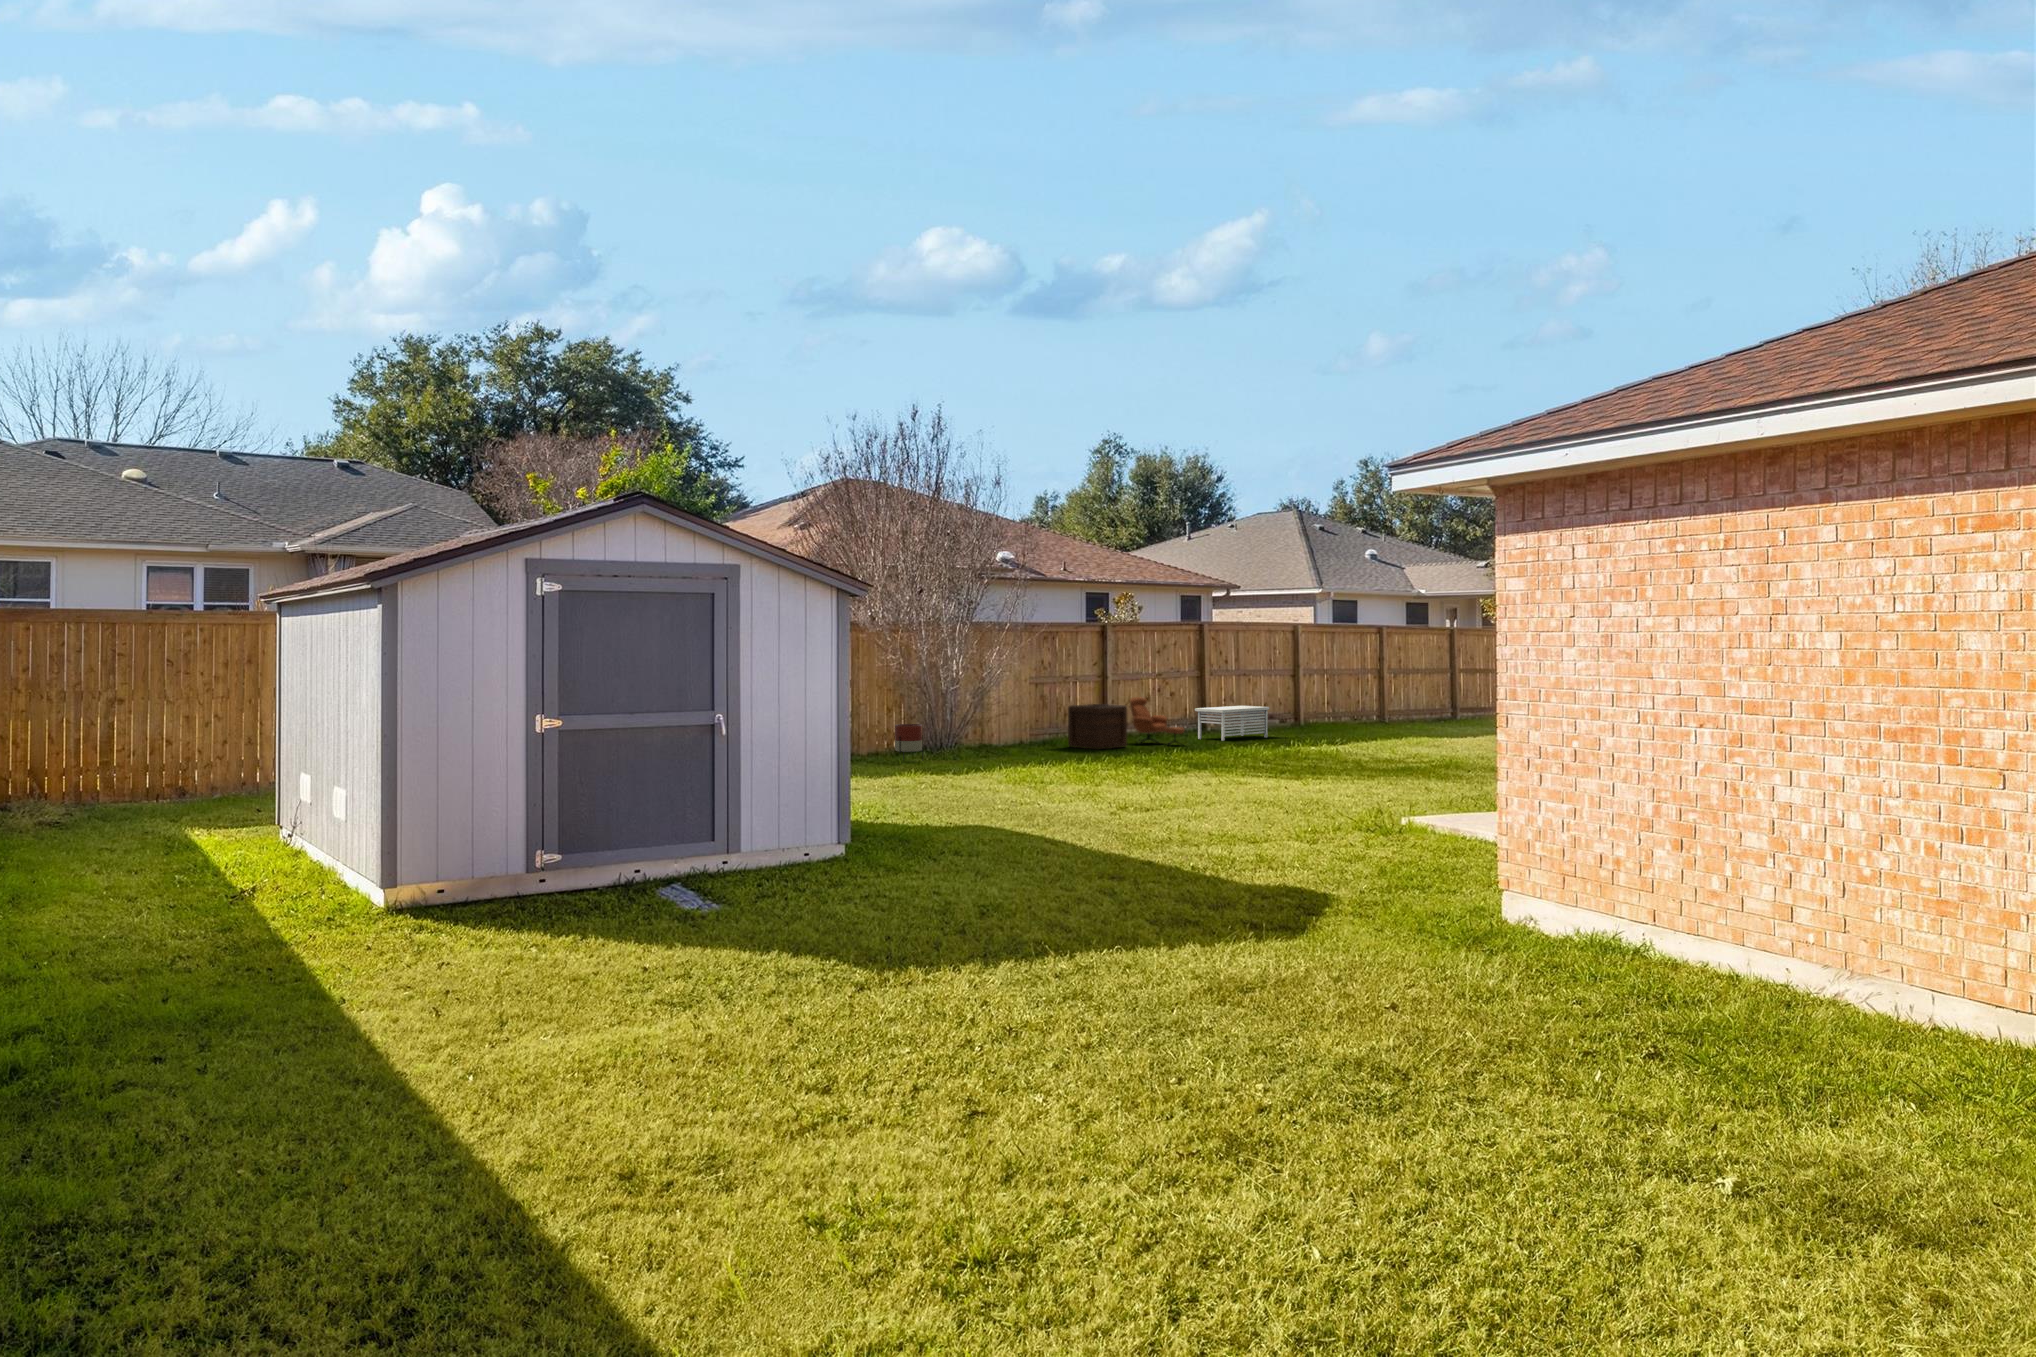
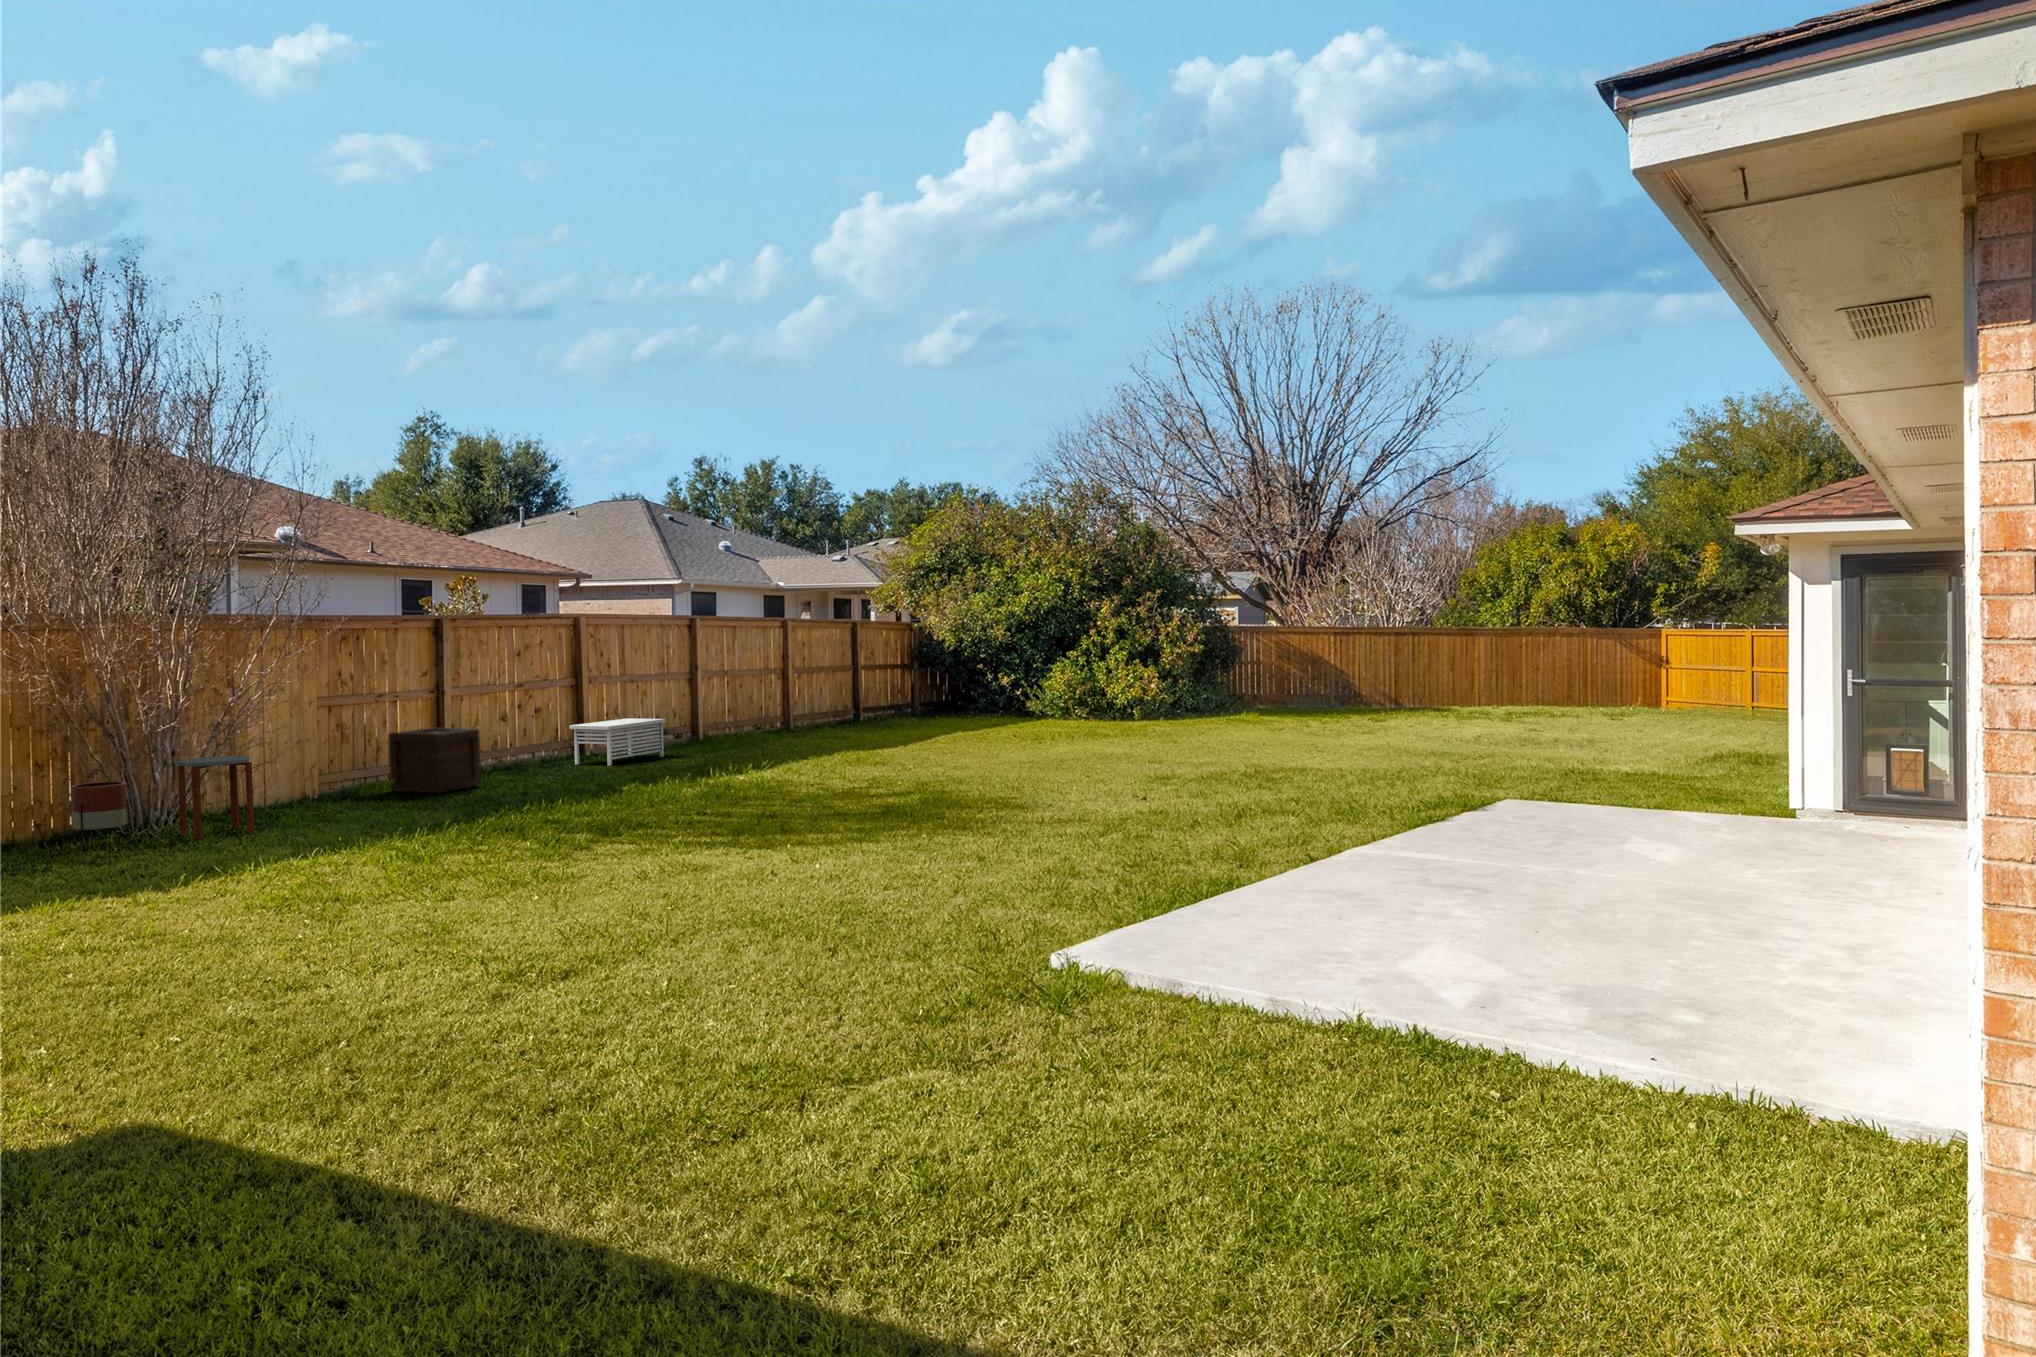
lounge chair: present [1130,697,1184,746] -> none [480,715,562,779]
side table: none [948,713,988,763] -> present [178,756,254,839]

